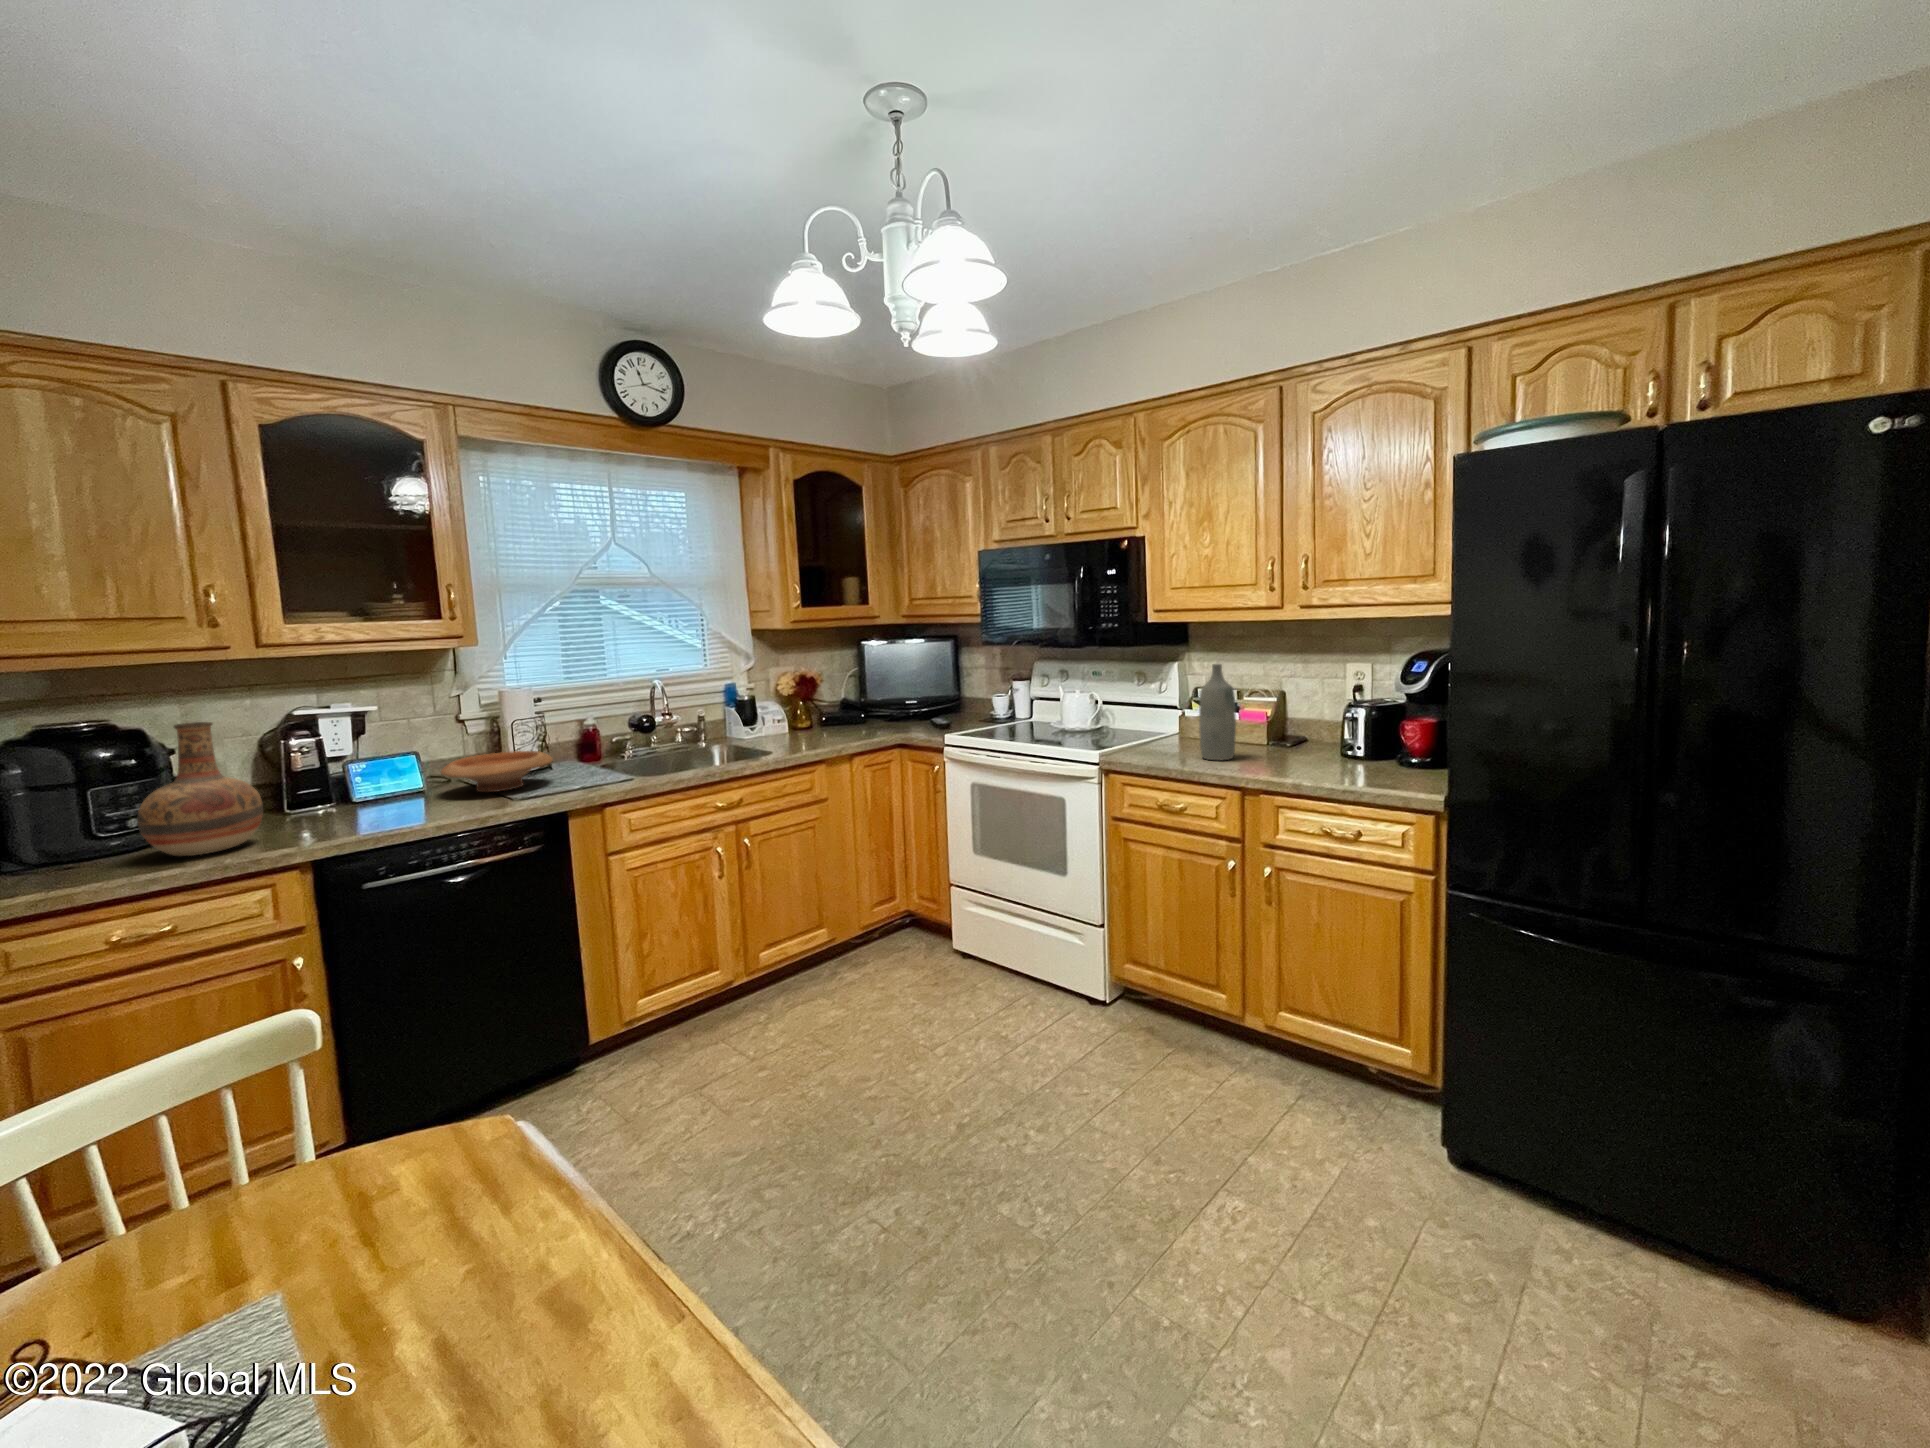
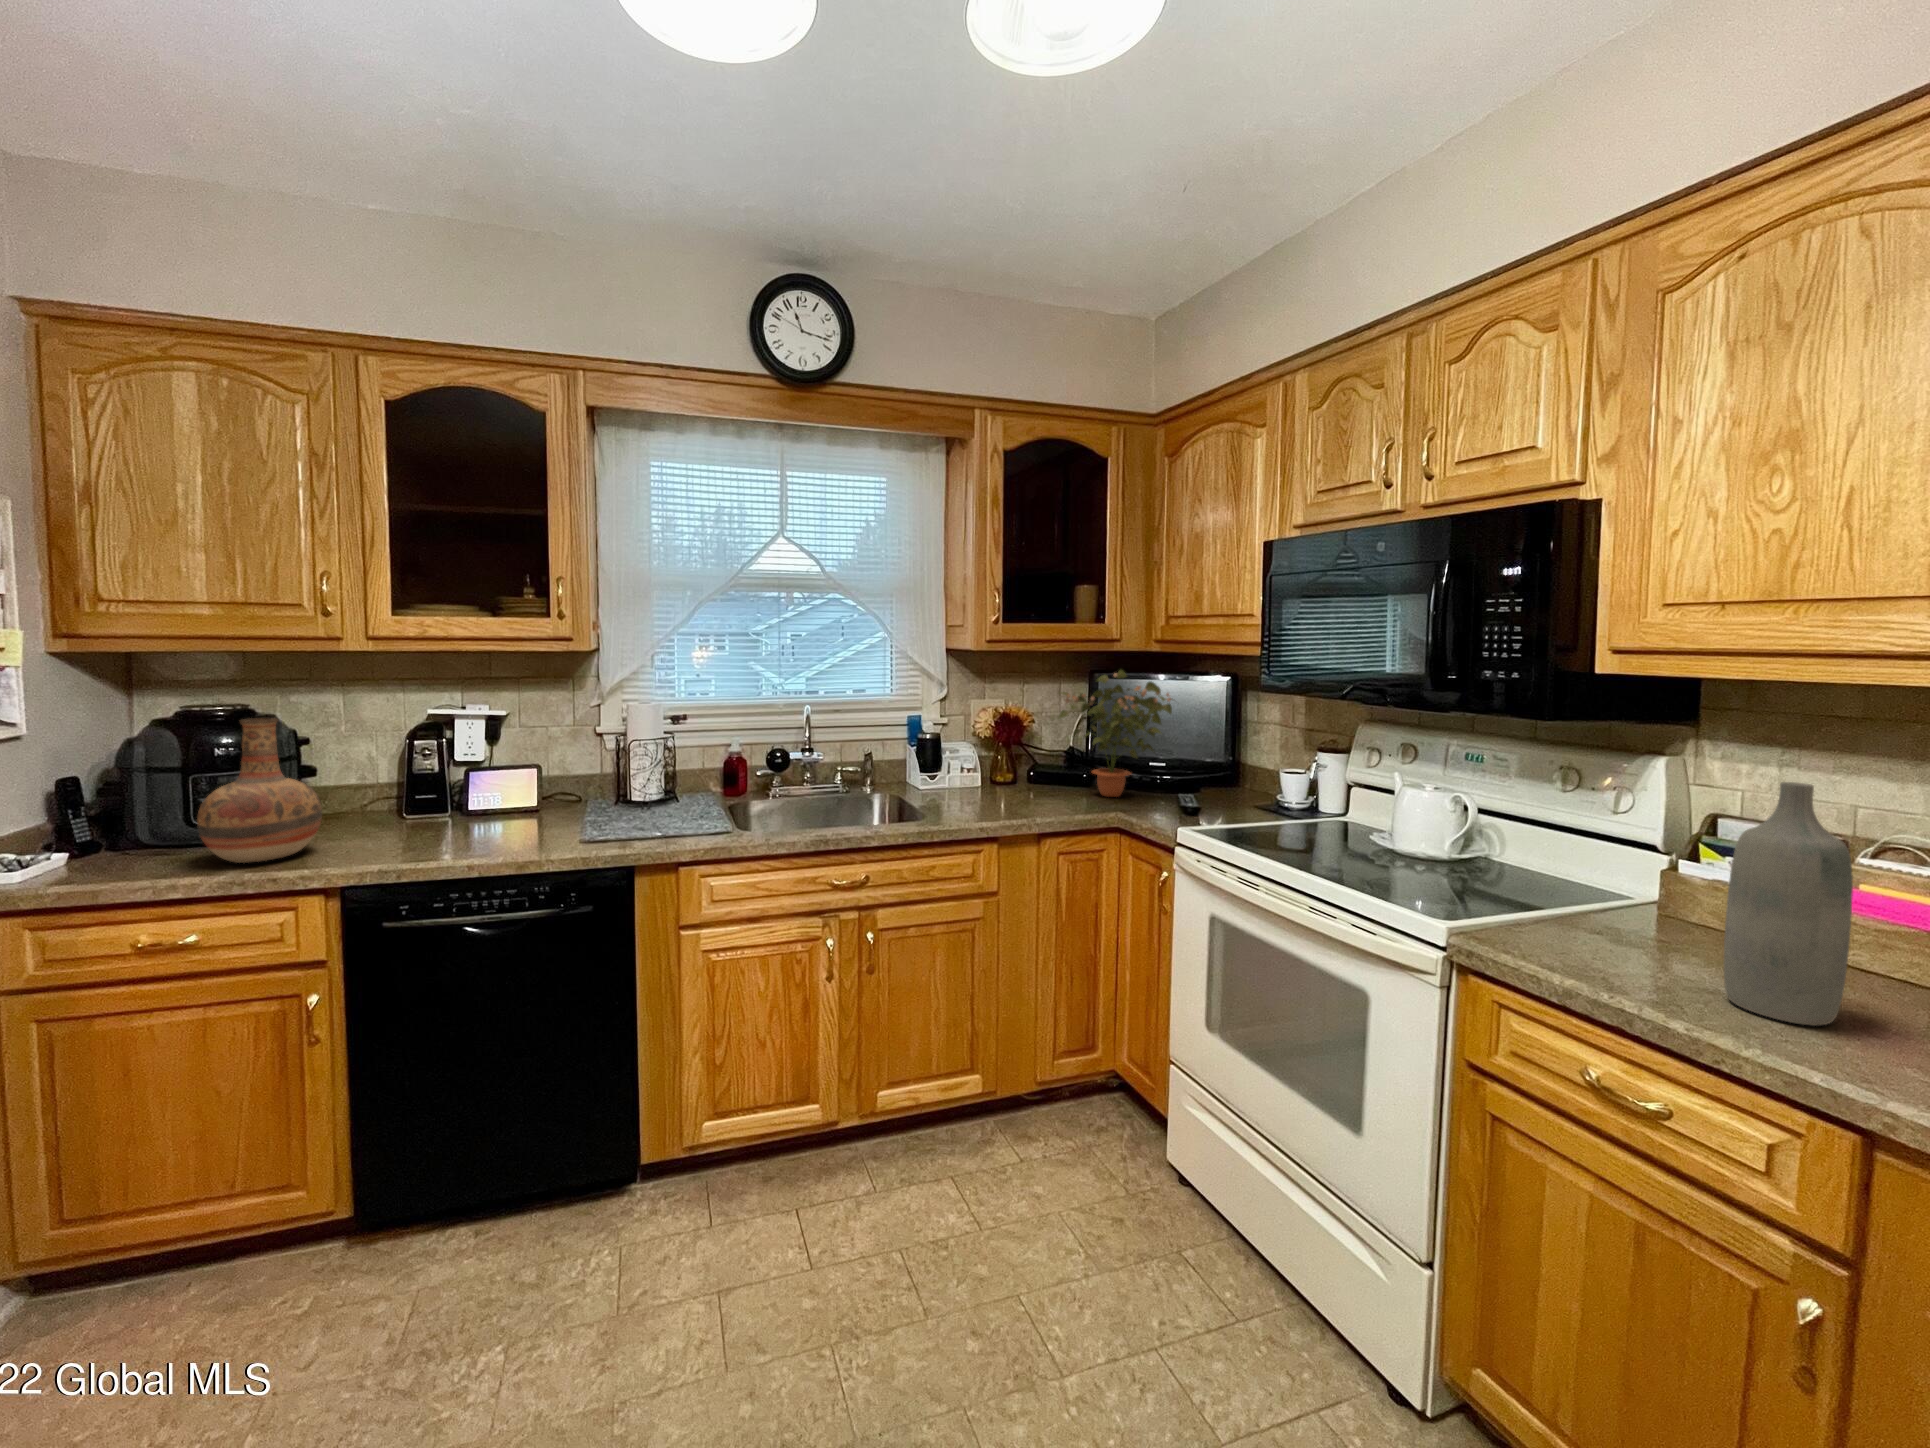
potted plant: none [838,638,928,728] -> present [1059,670,1172,797]
wooden bowl: present [441,751,553,792] -> none [535,777,658,825]

